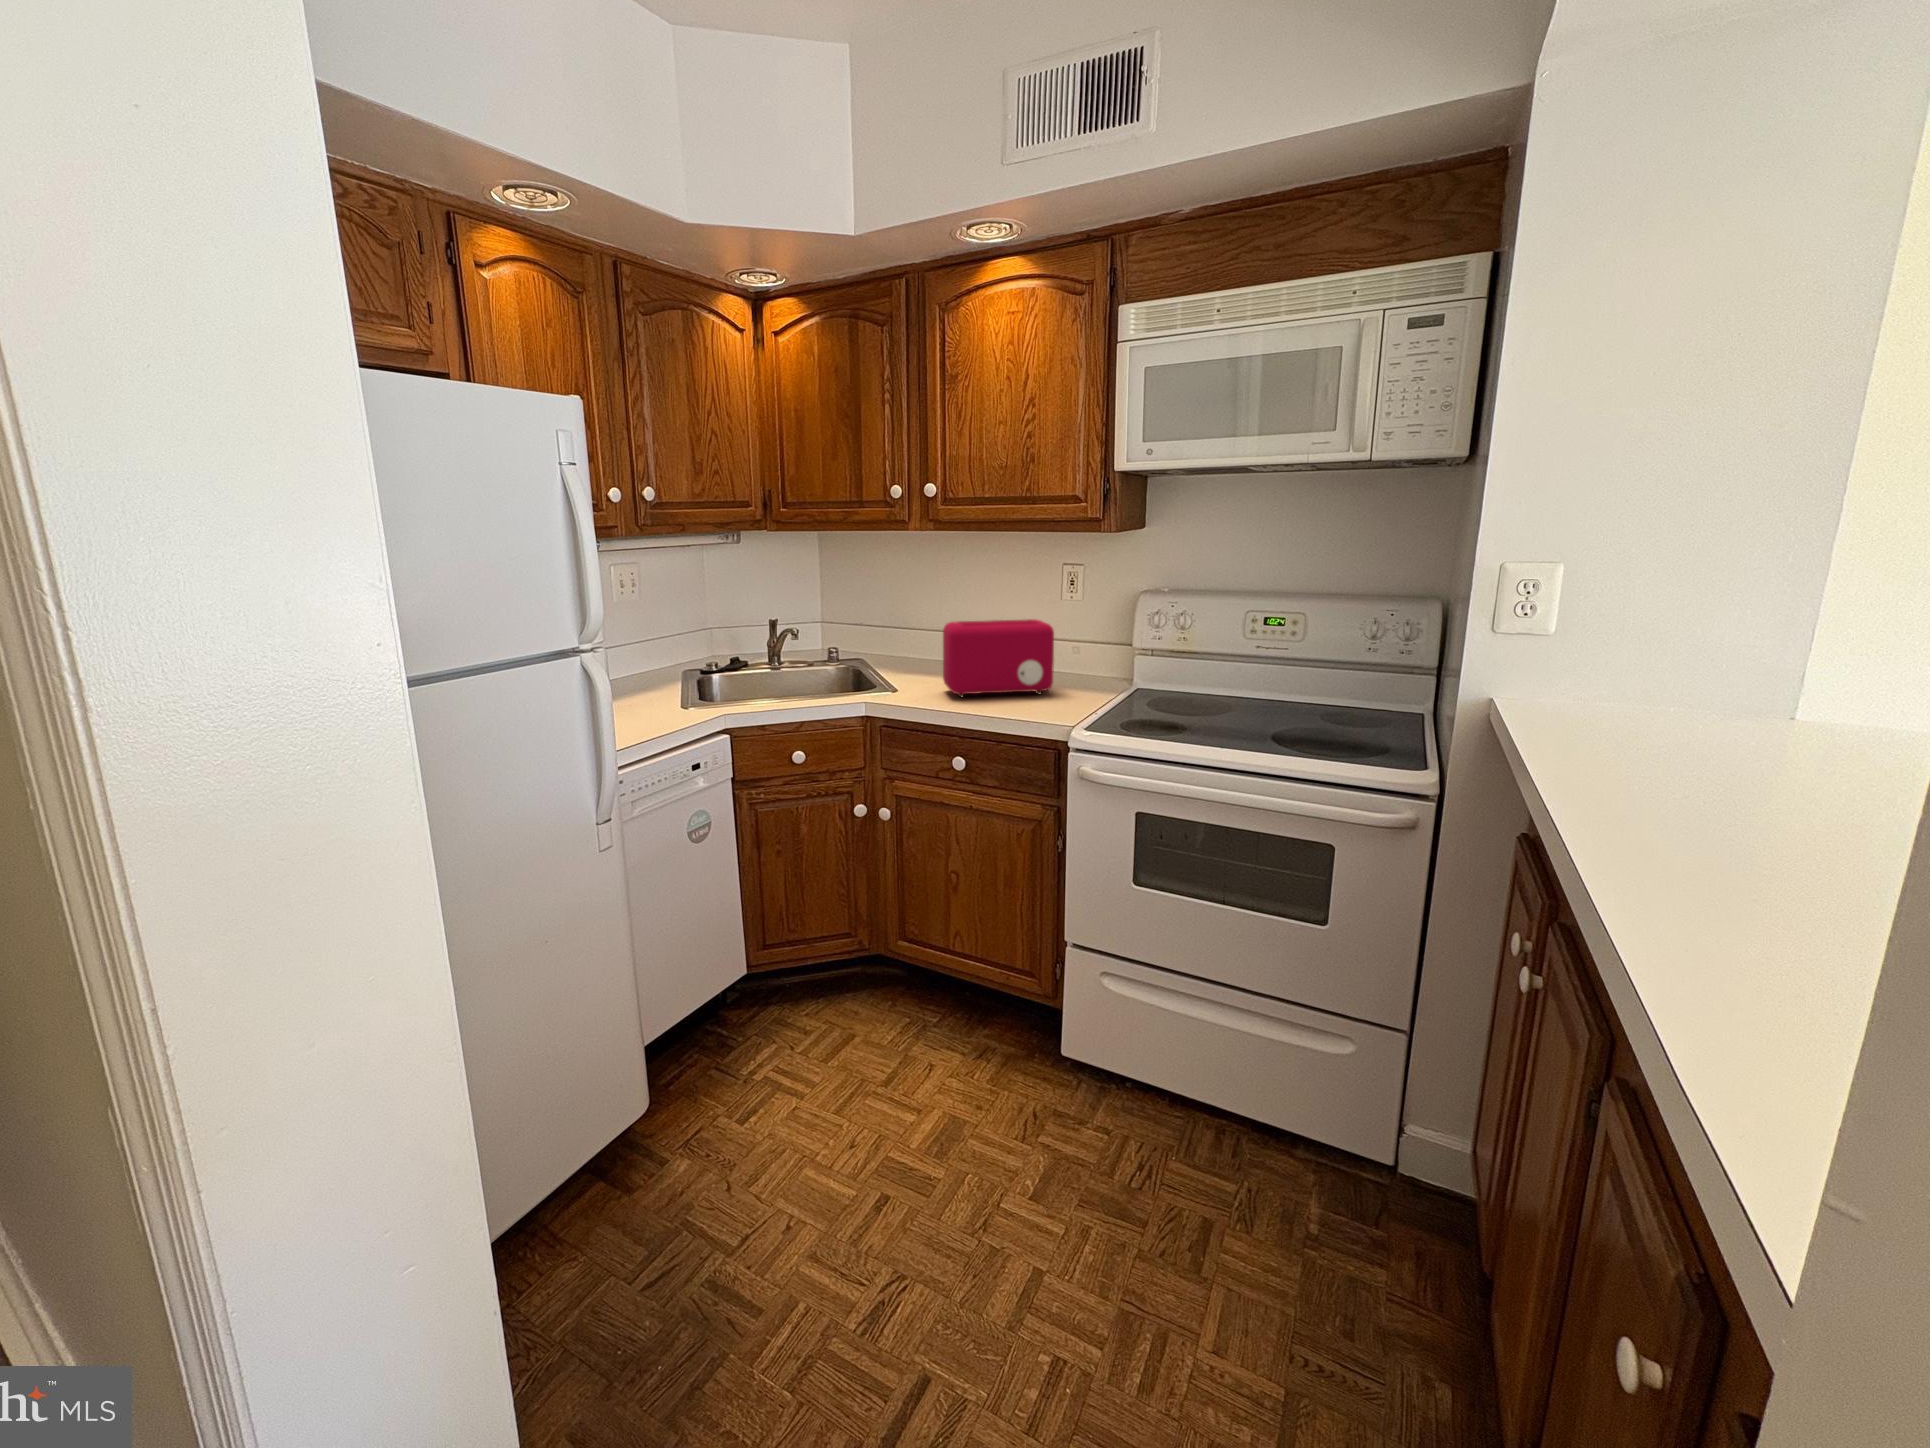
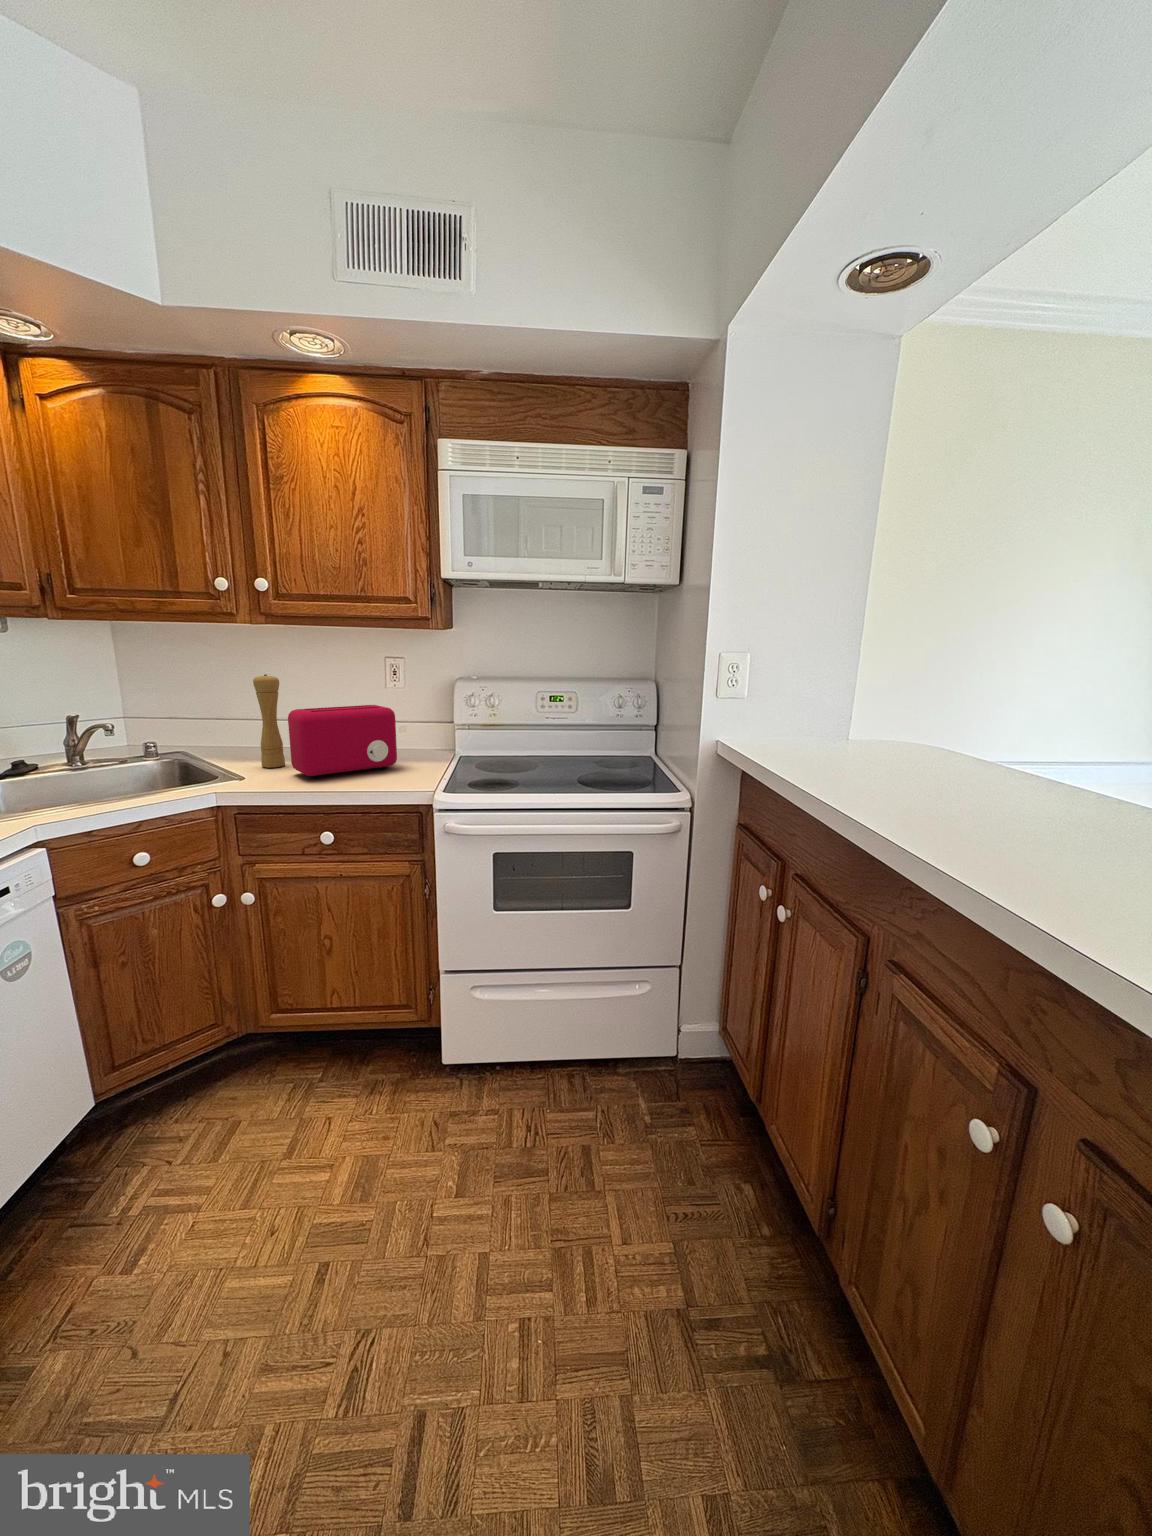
pepper mill: none [920,583,944,681] -> present [253,674,285,768]

